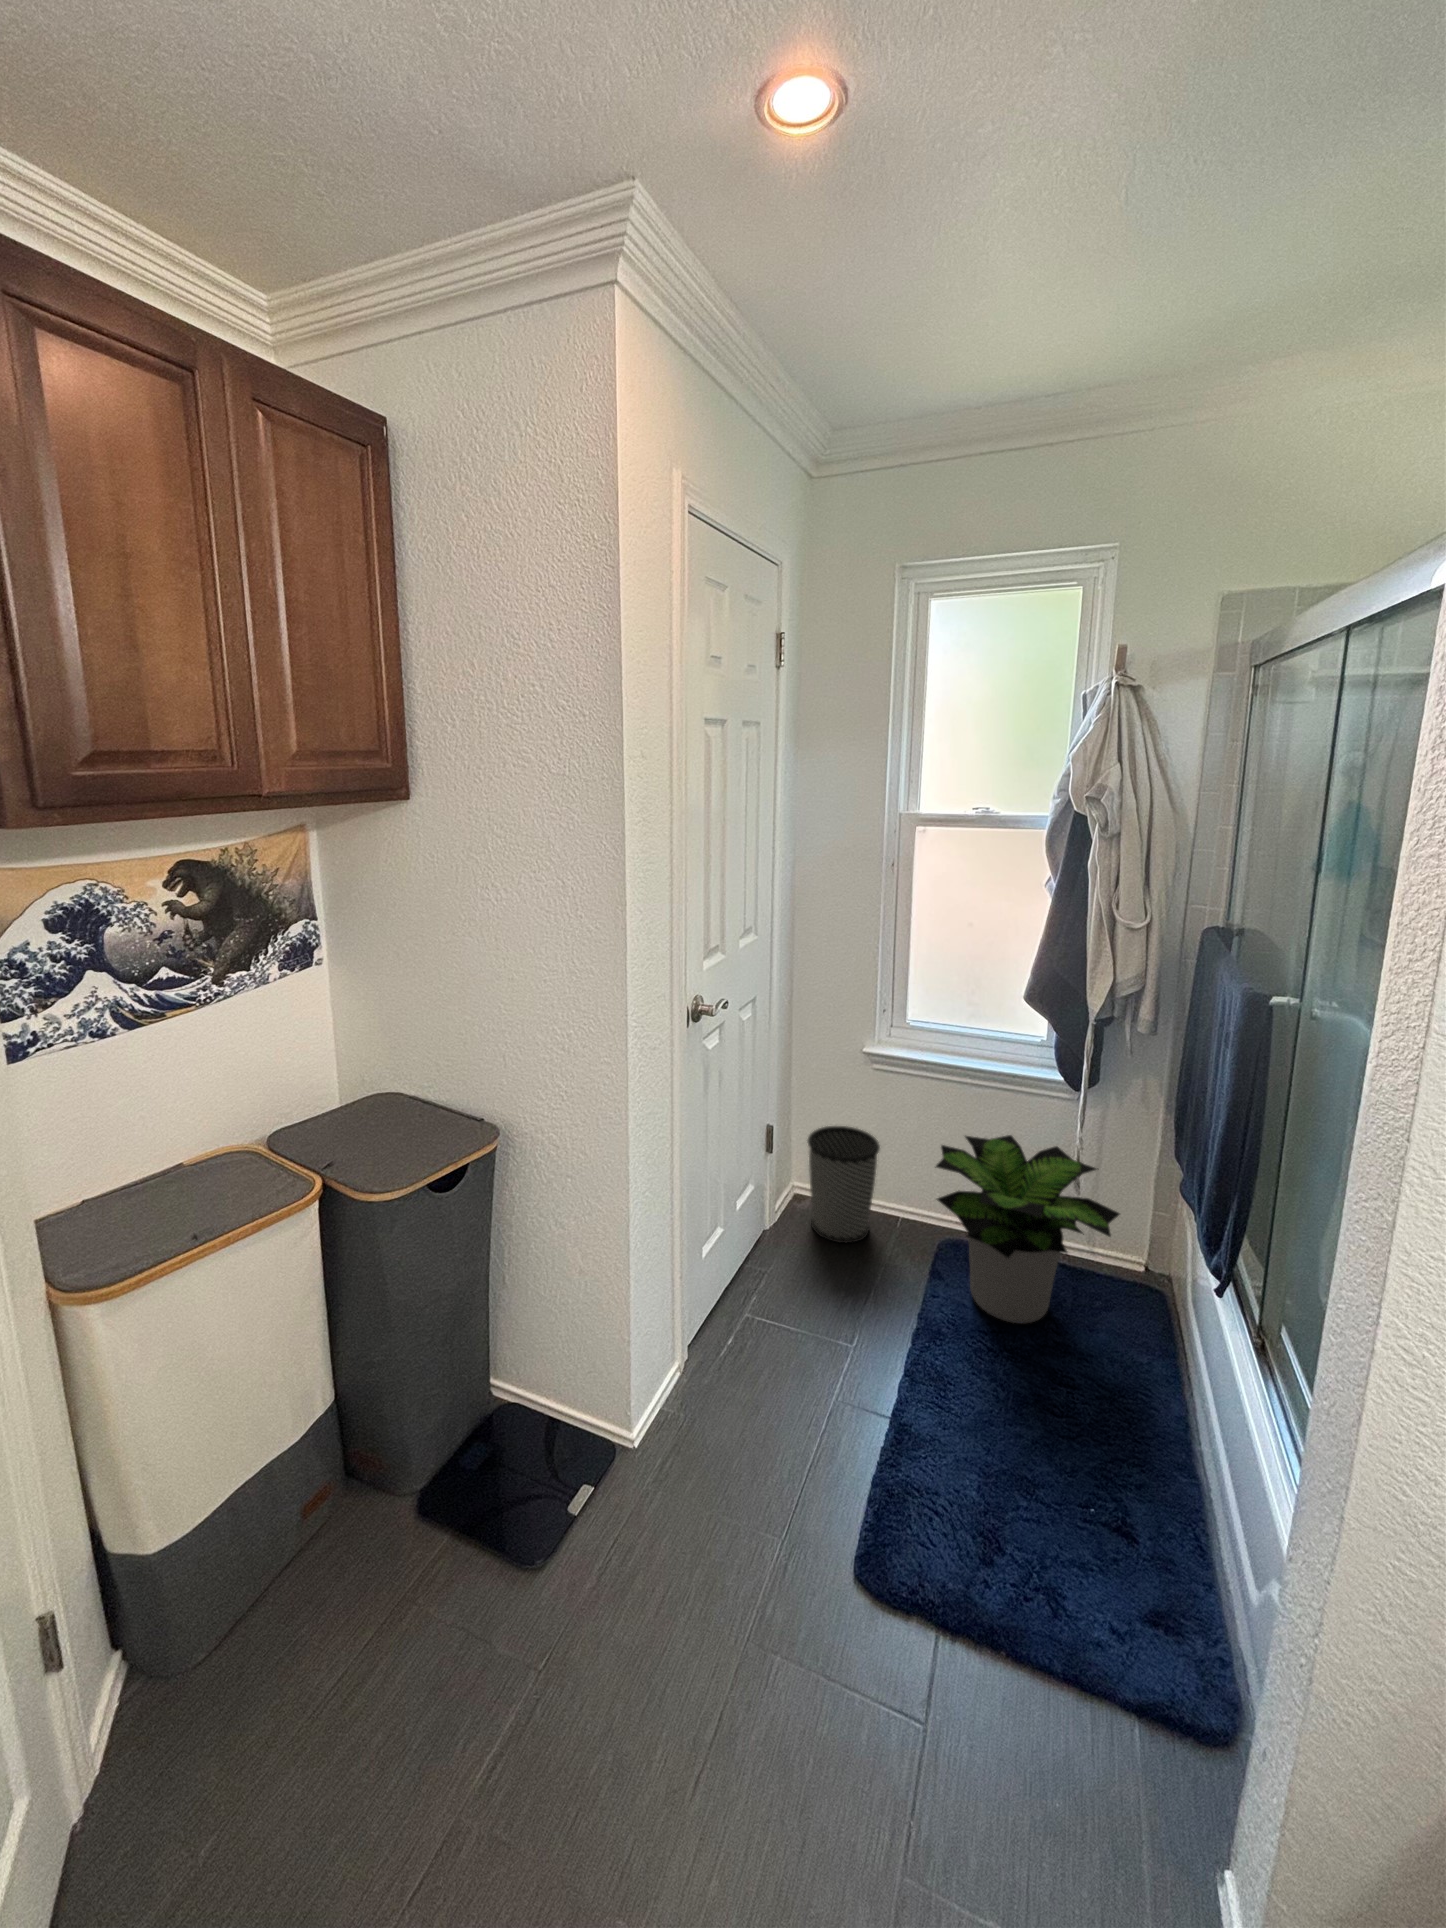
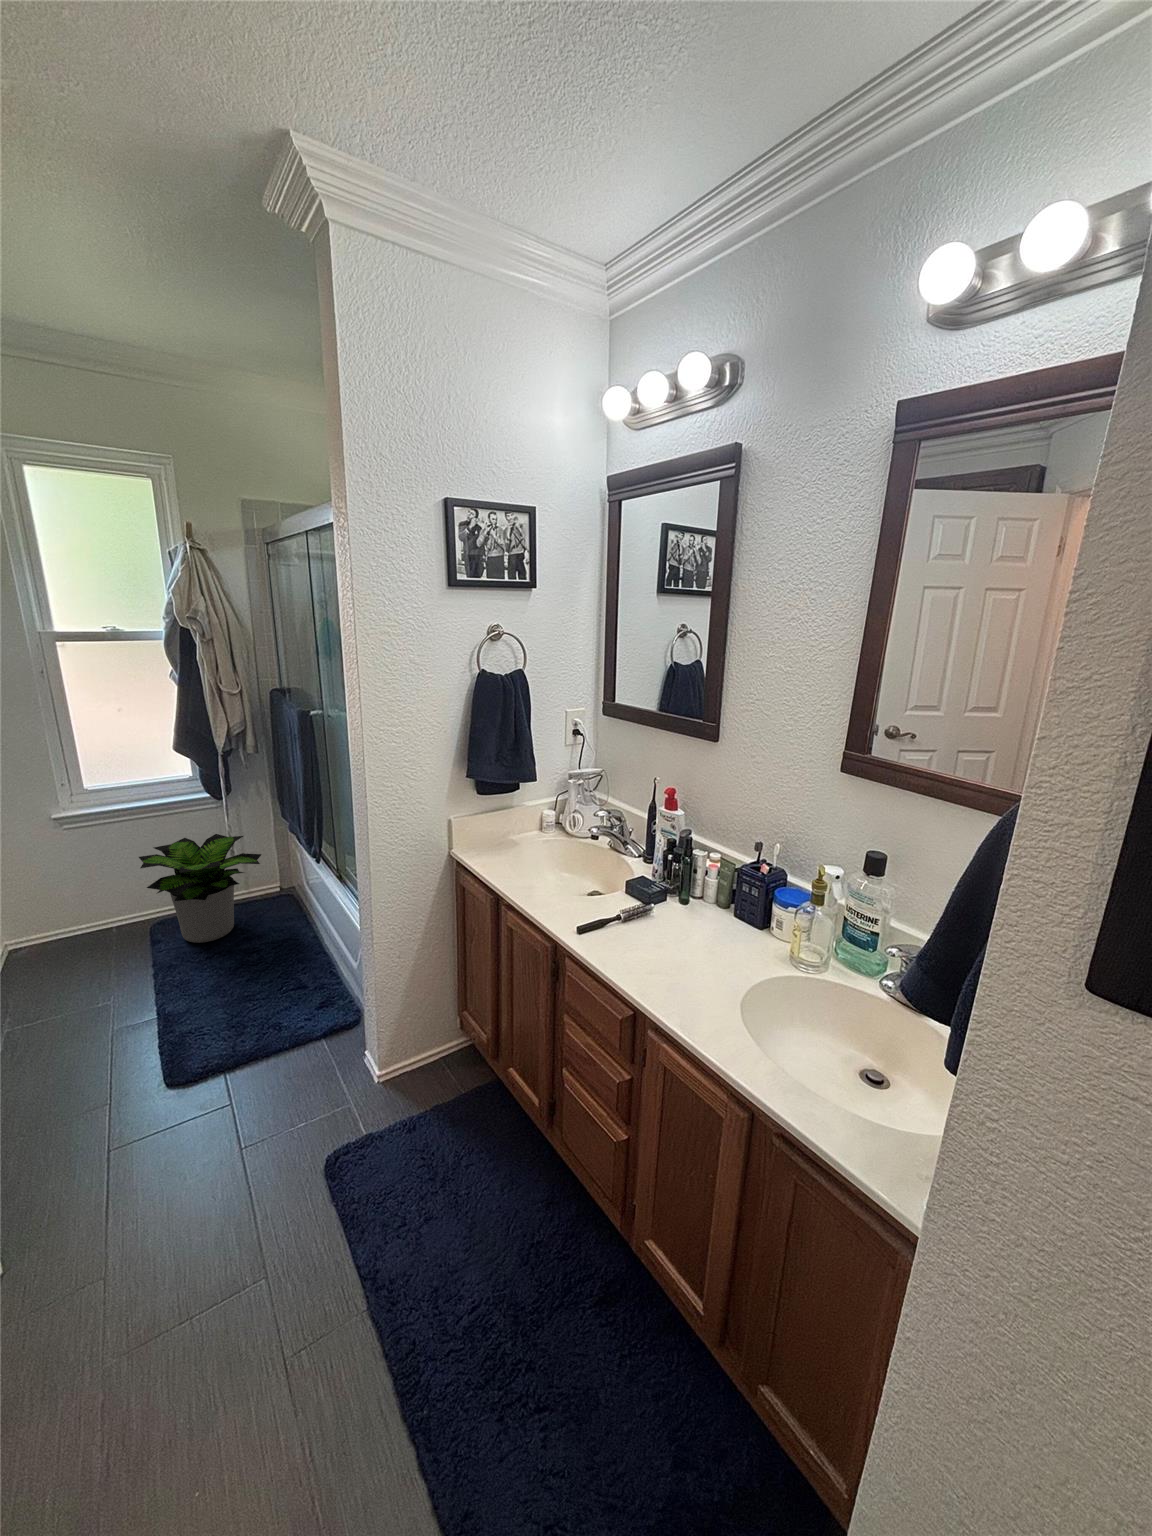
wastebasket: present [808,1126,880,1243] -> none [14,876,92,963]

